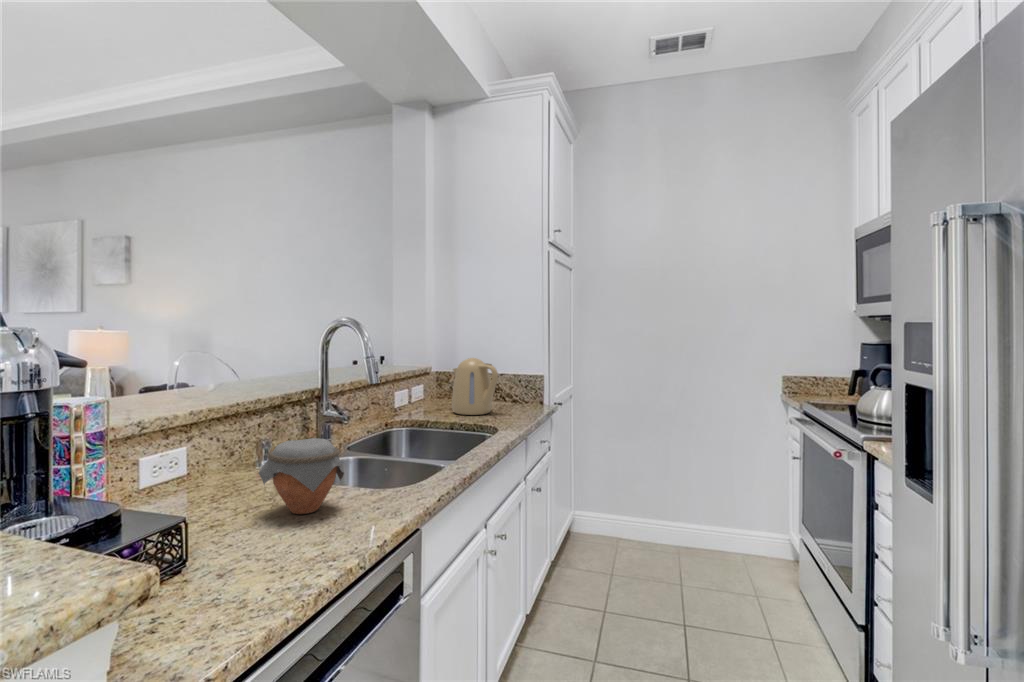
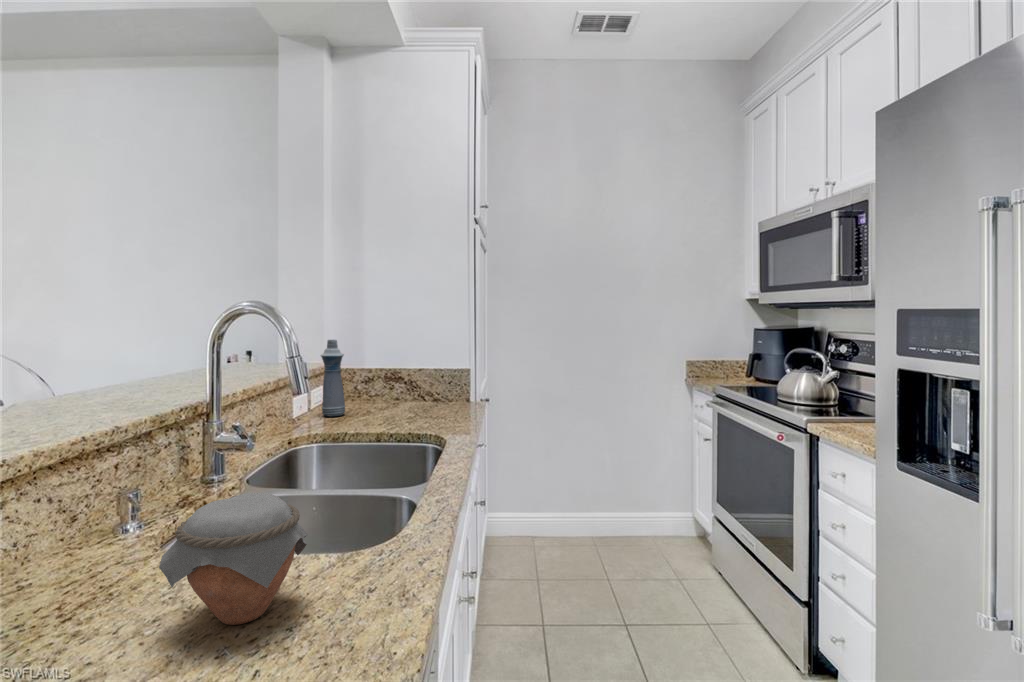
bottle: none [418,347,437,409] -> present [321,340,345,416]
kettle: present [452,358,498,415] -> none [366,351,427,421]

